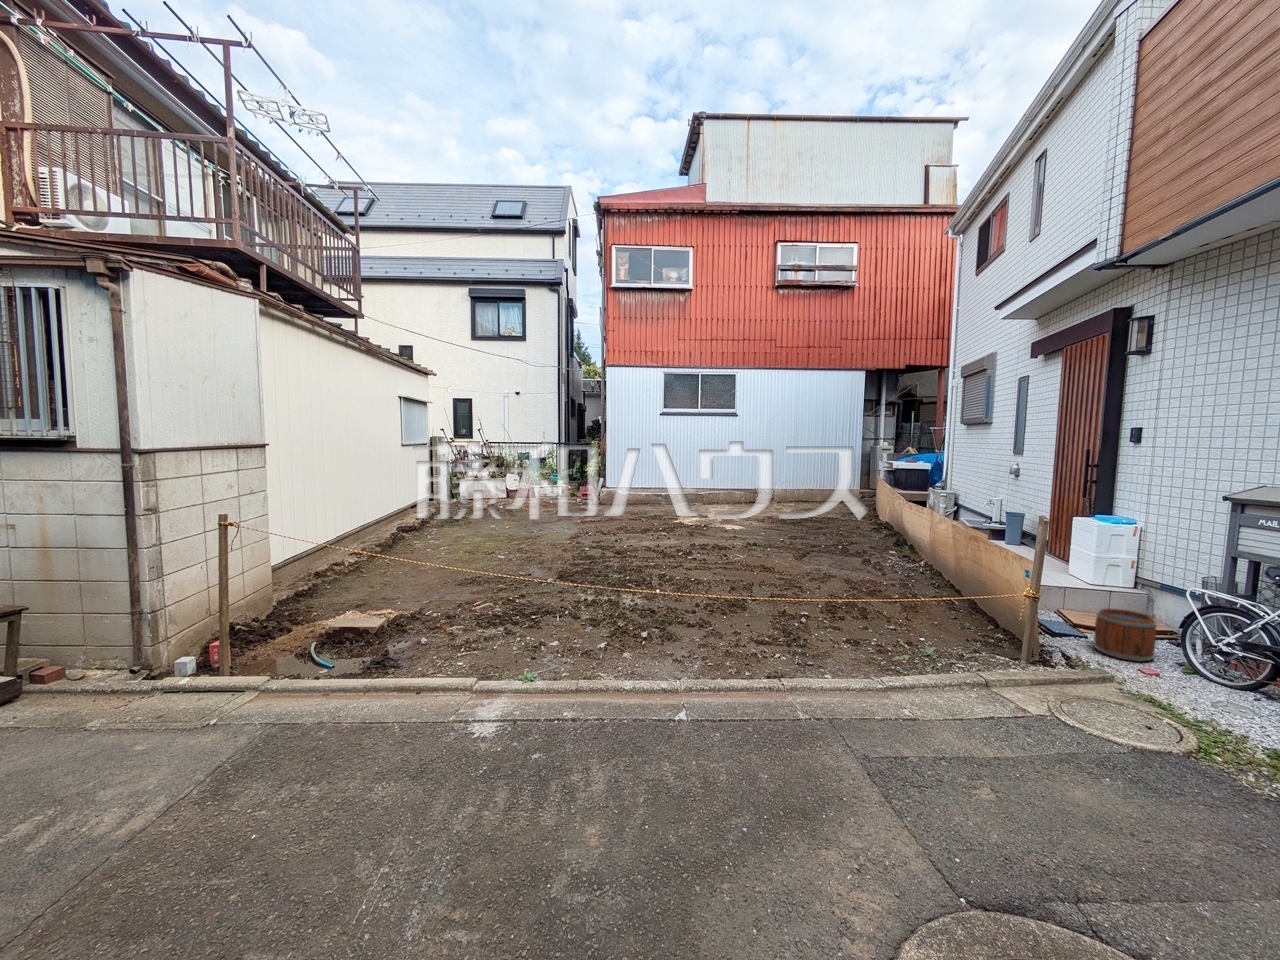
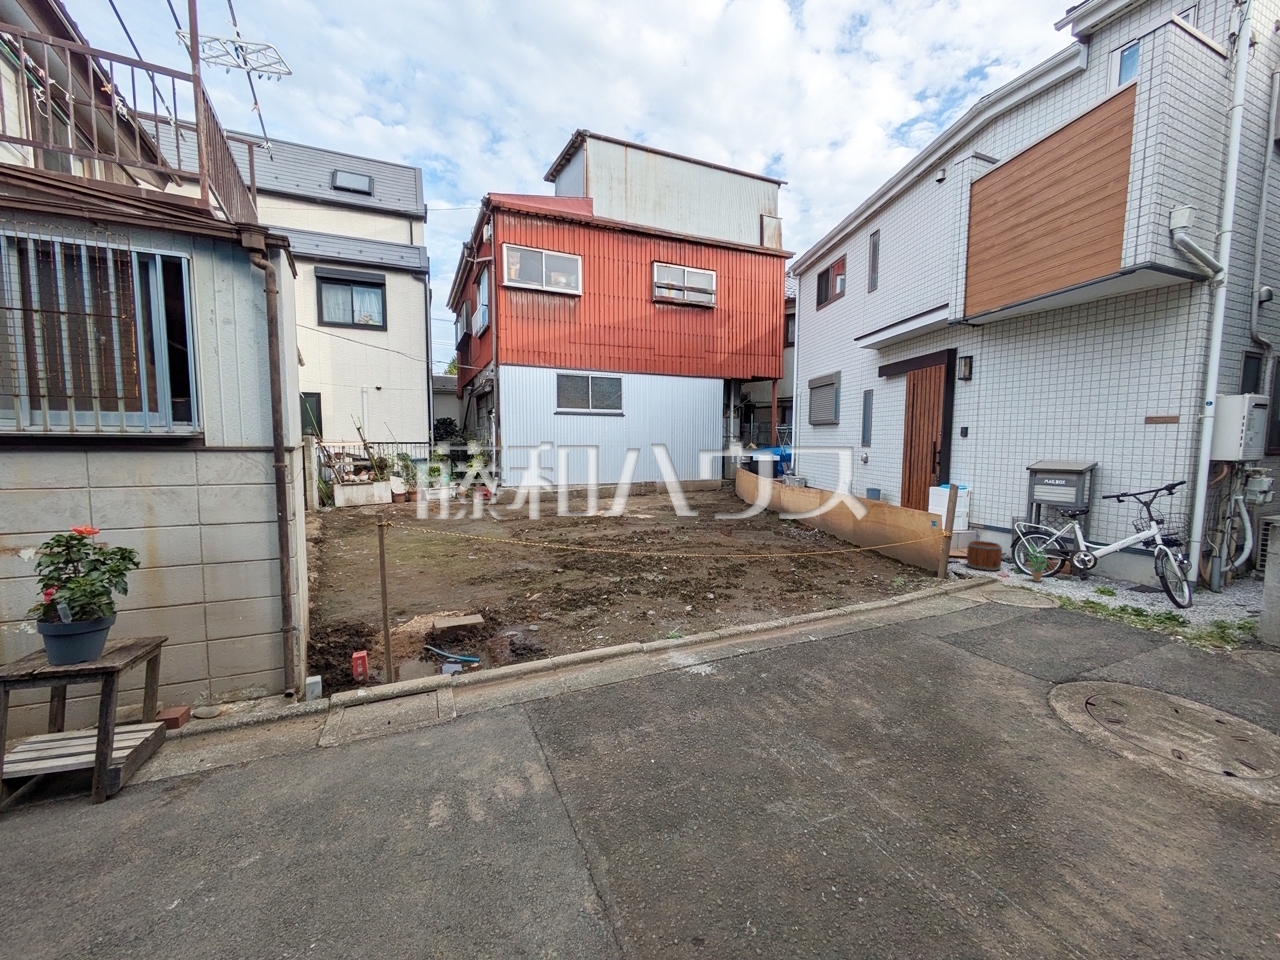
potted plant: none [1183,627,1234,694] -> present [1029,546,1046,582]

